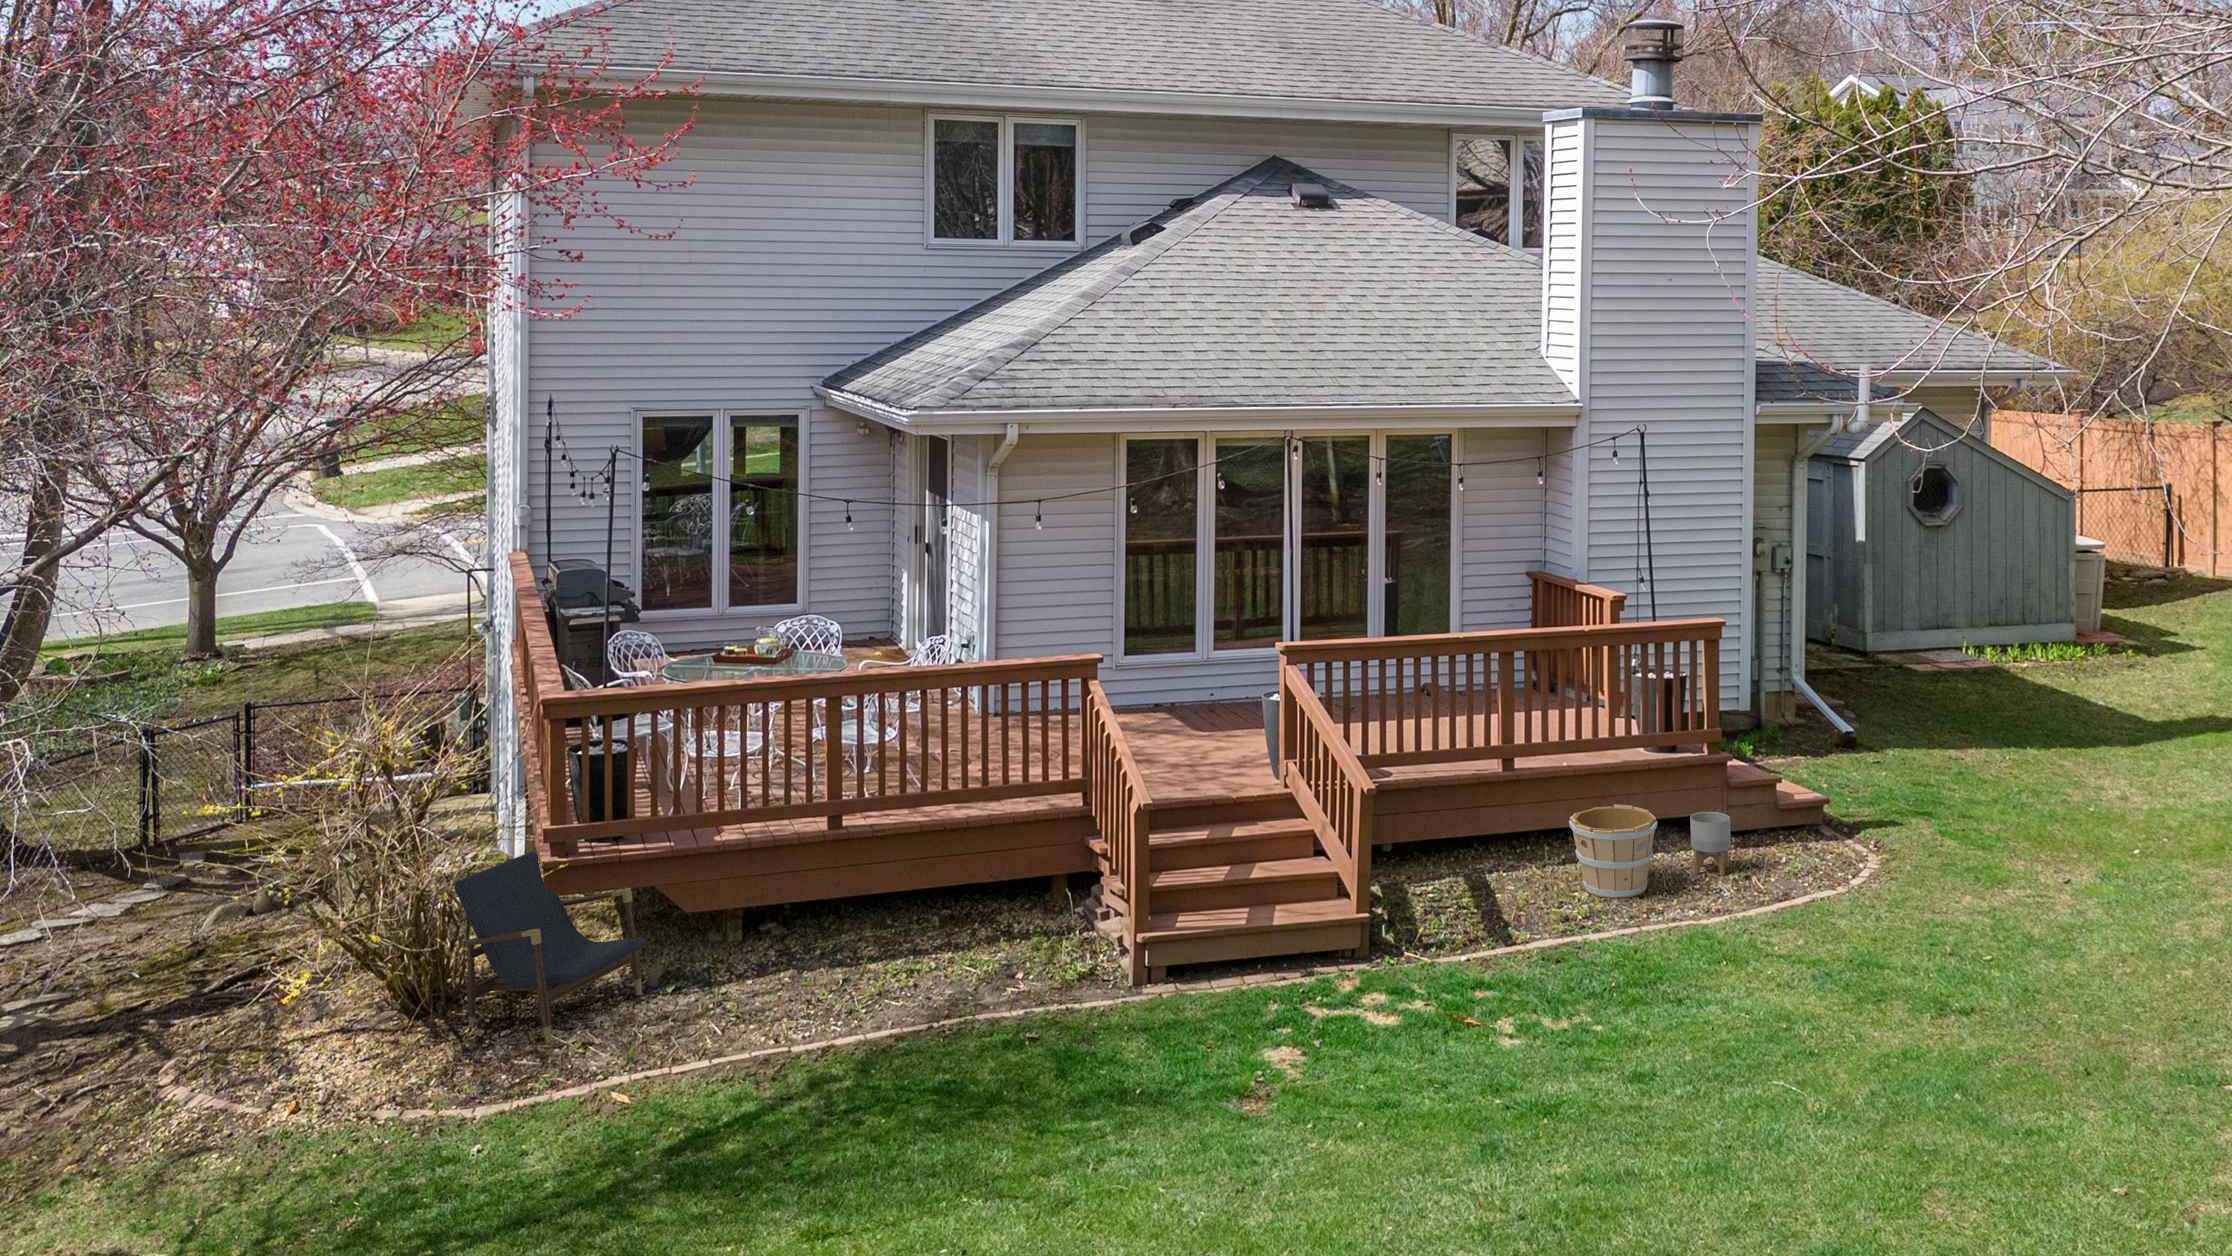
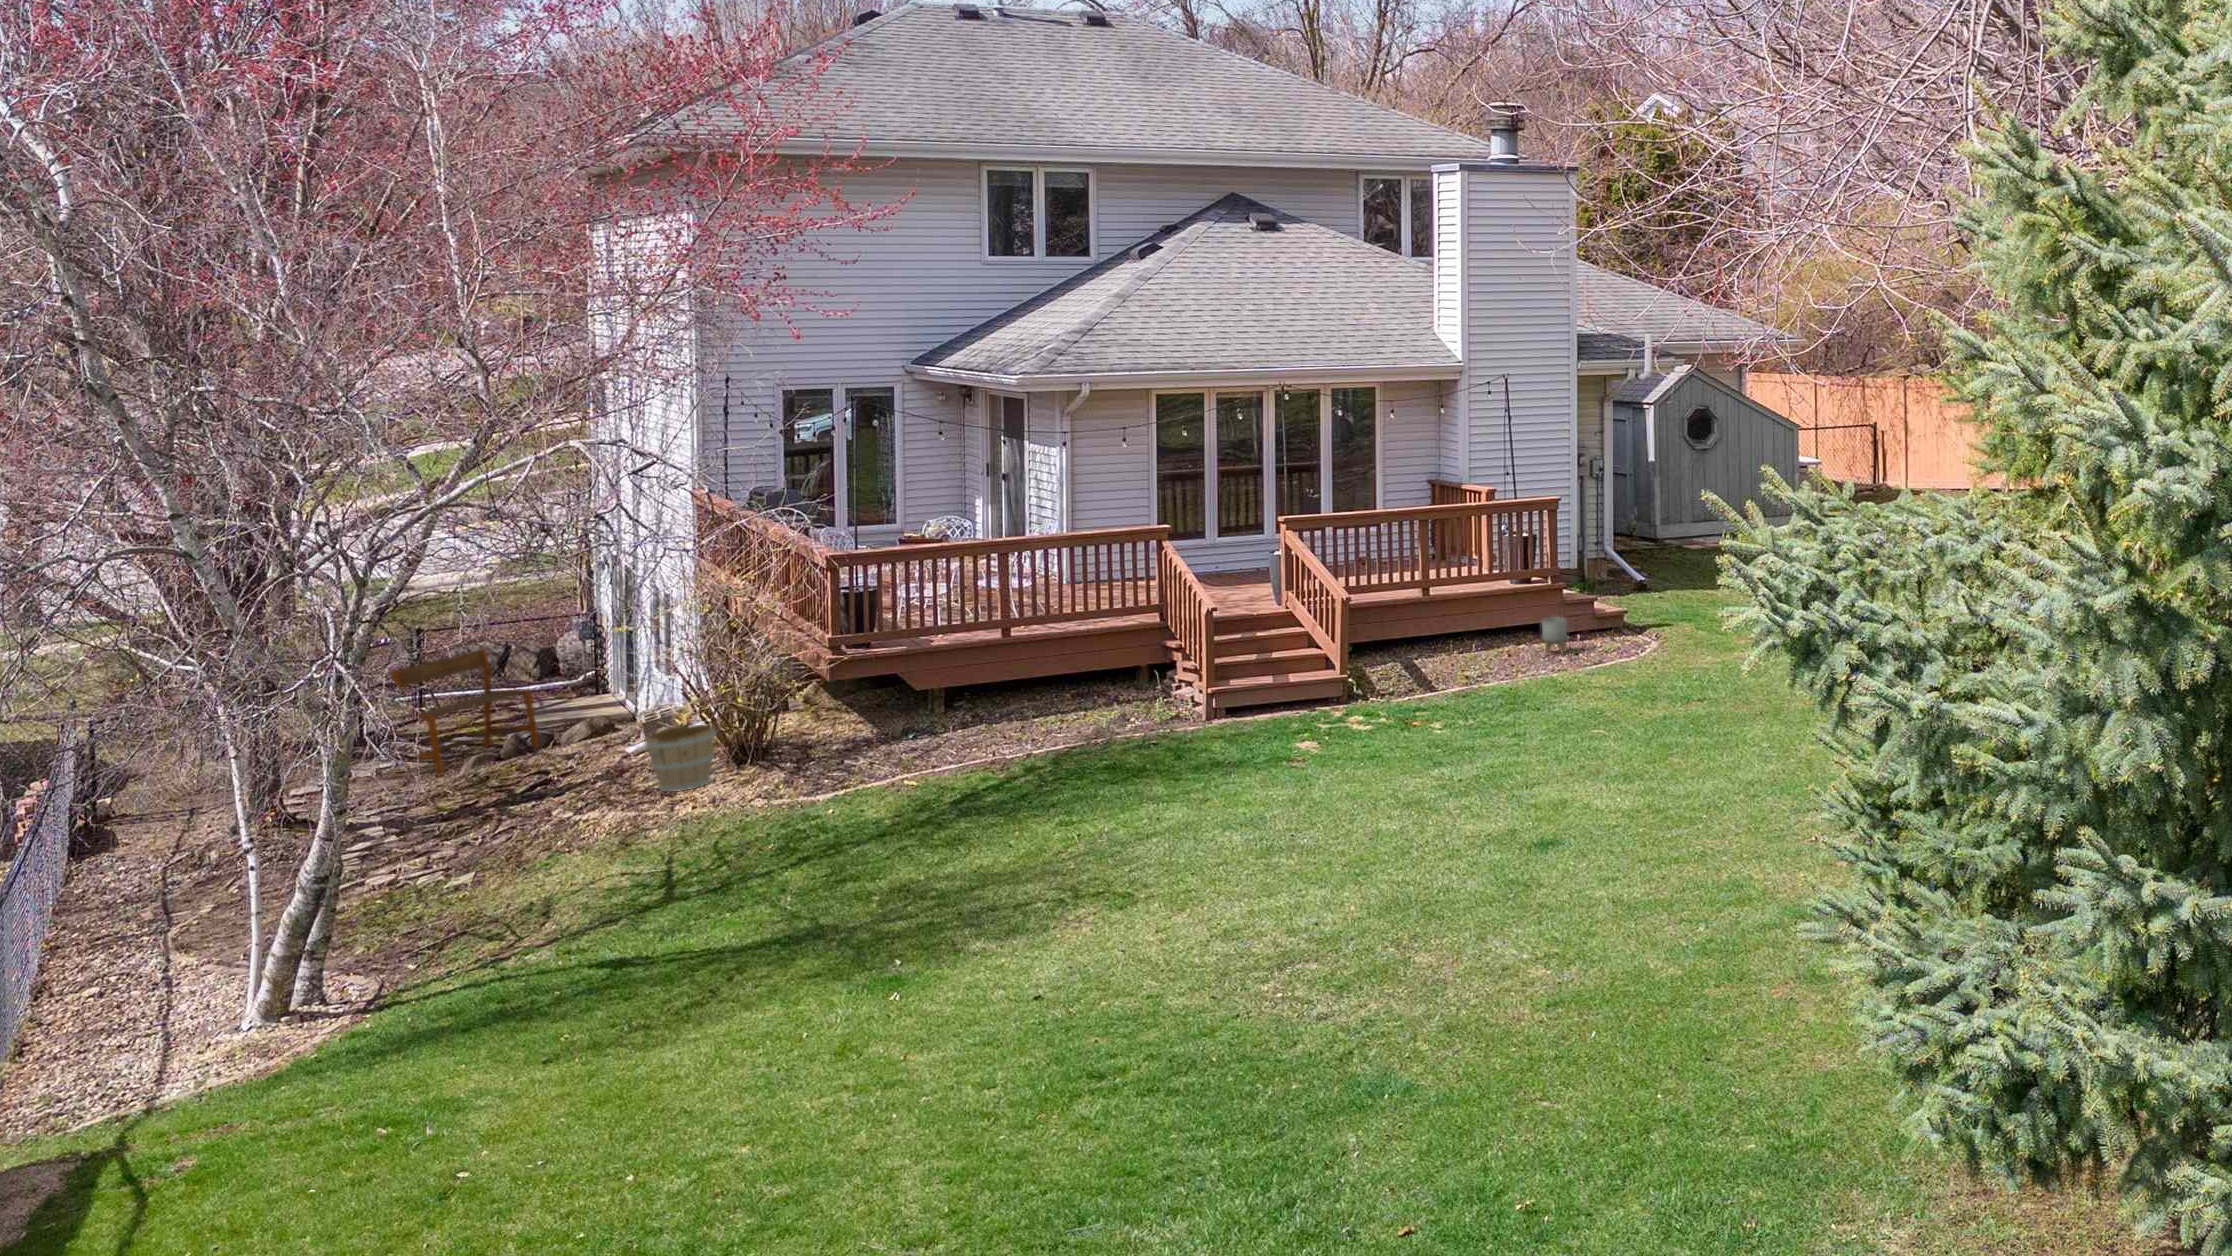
bench: none [58,763,271,956] -> present [390,648,539,776]
wooden bucket: present [1569,804,1657,899] -> present [644,725,717,792]
lounge chair: present [454,852,647,1044] -> none [752,670,878,780]

